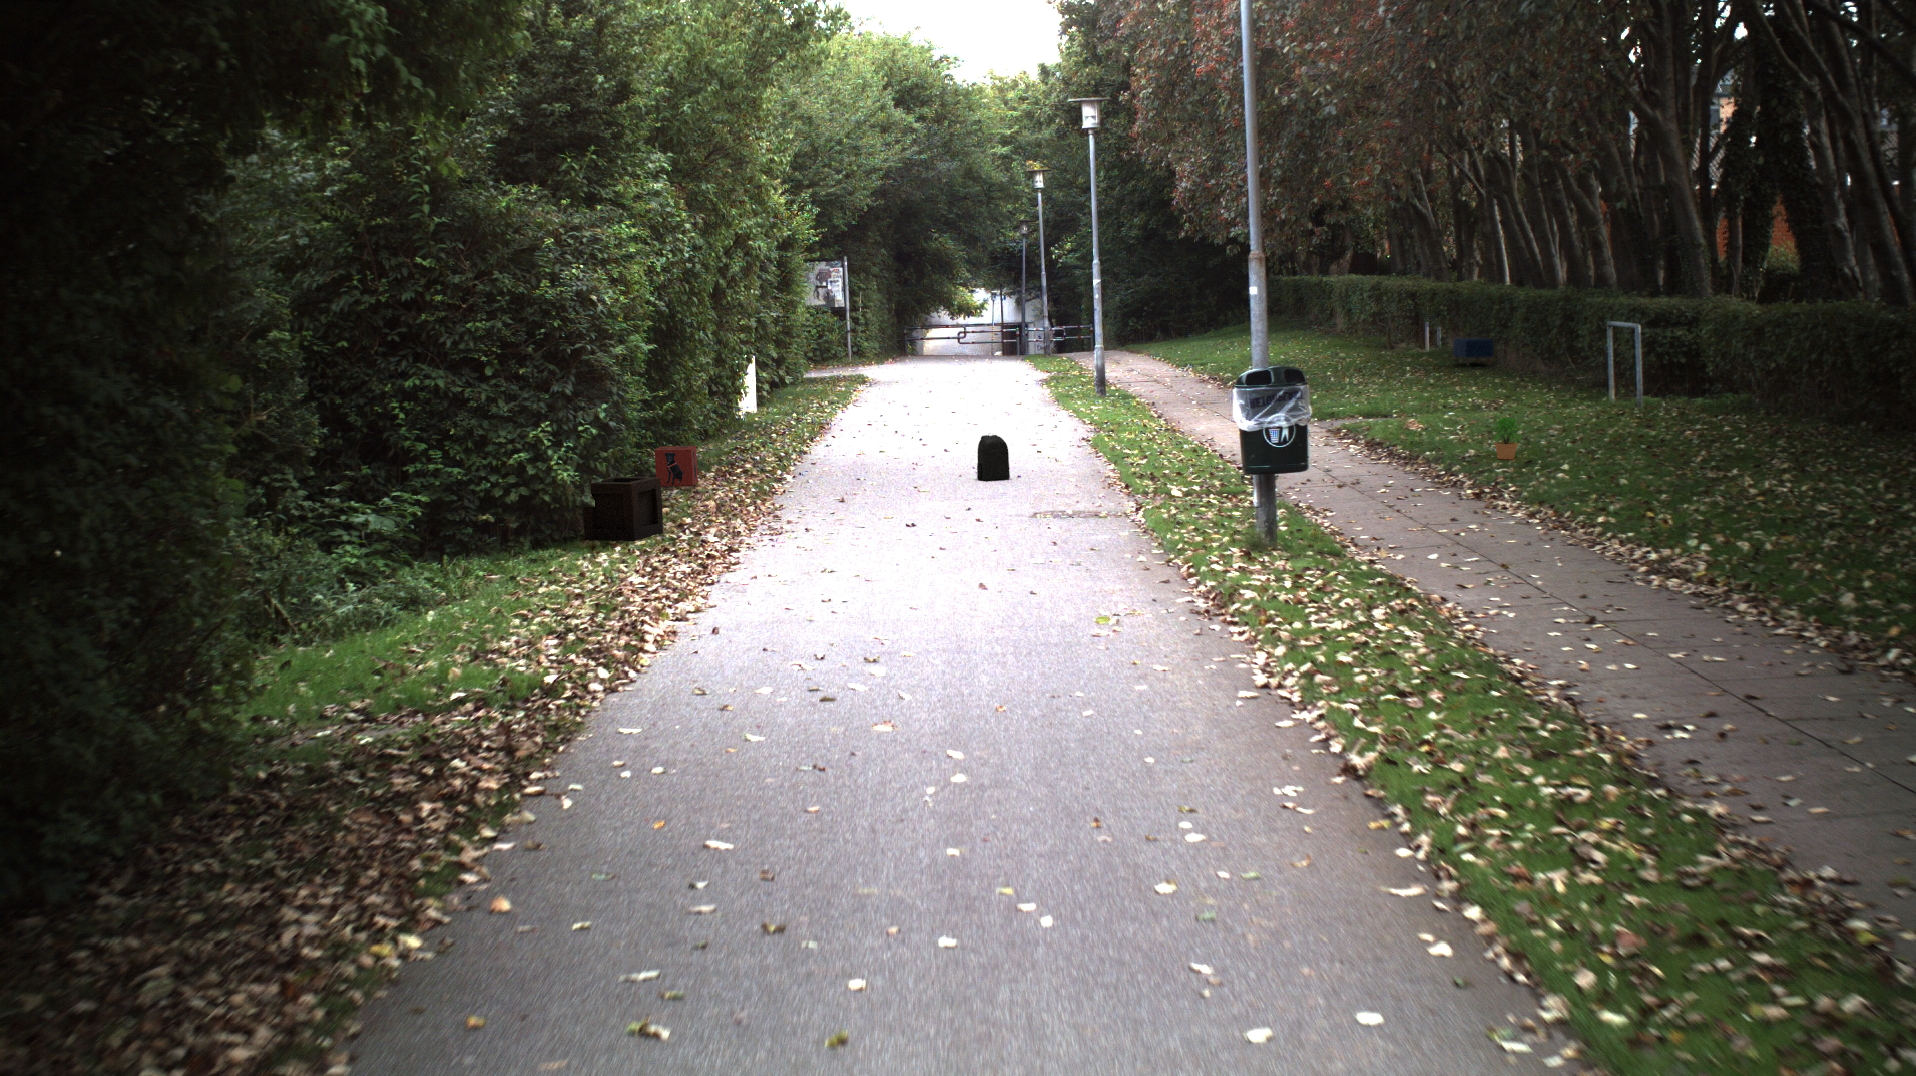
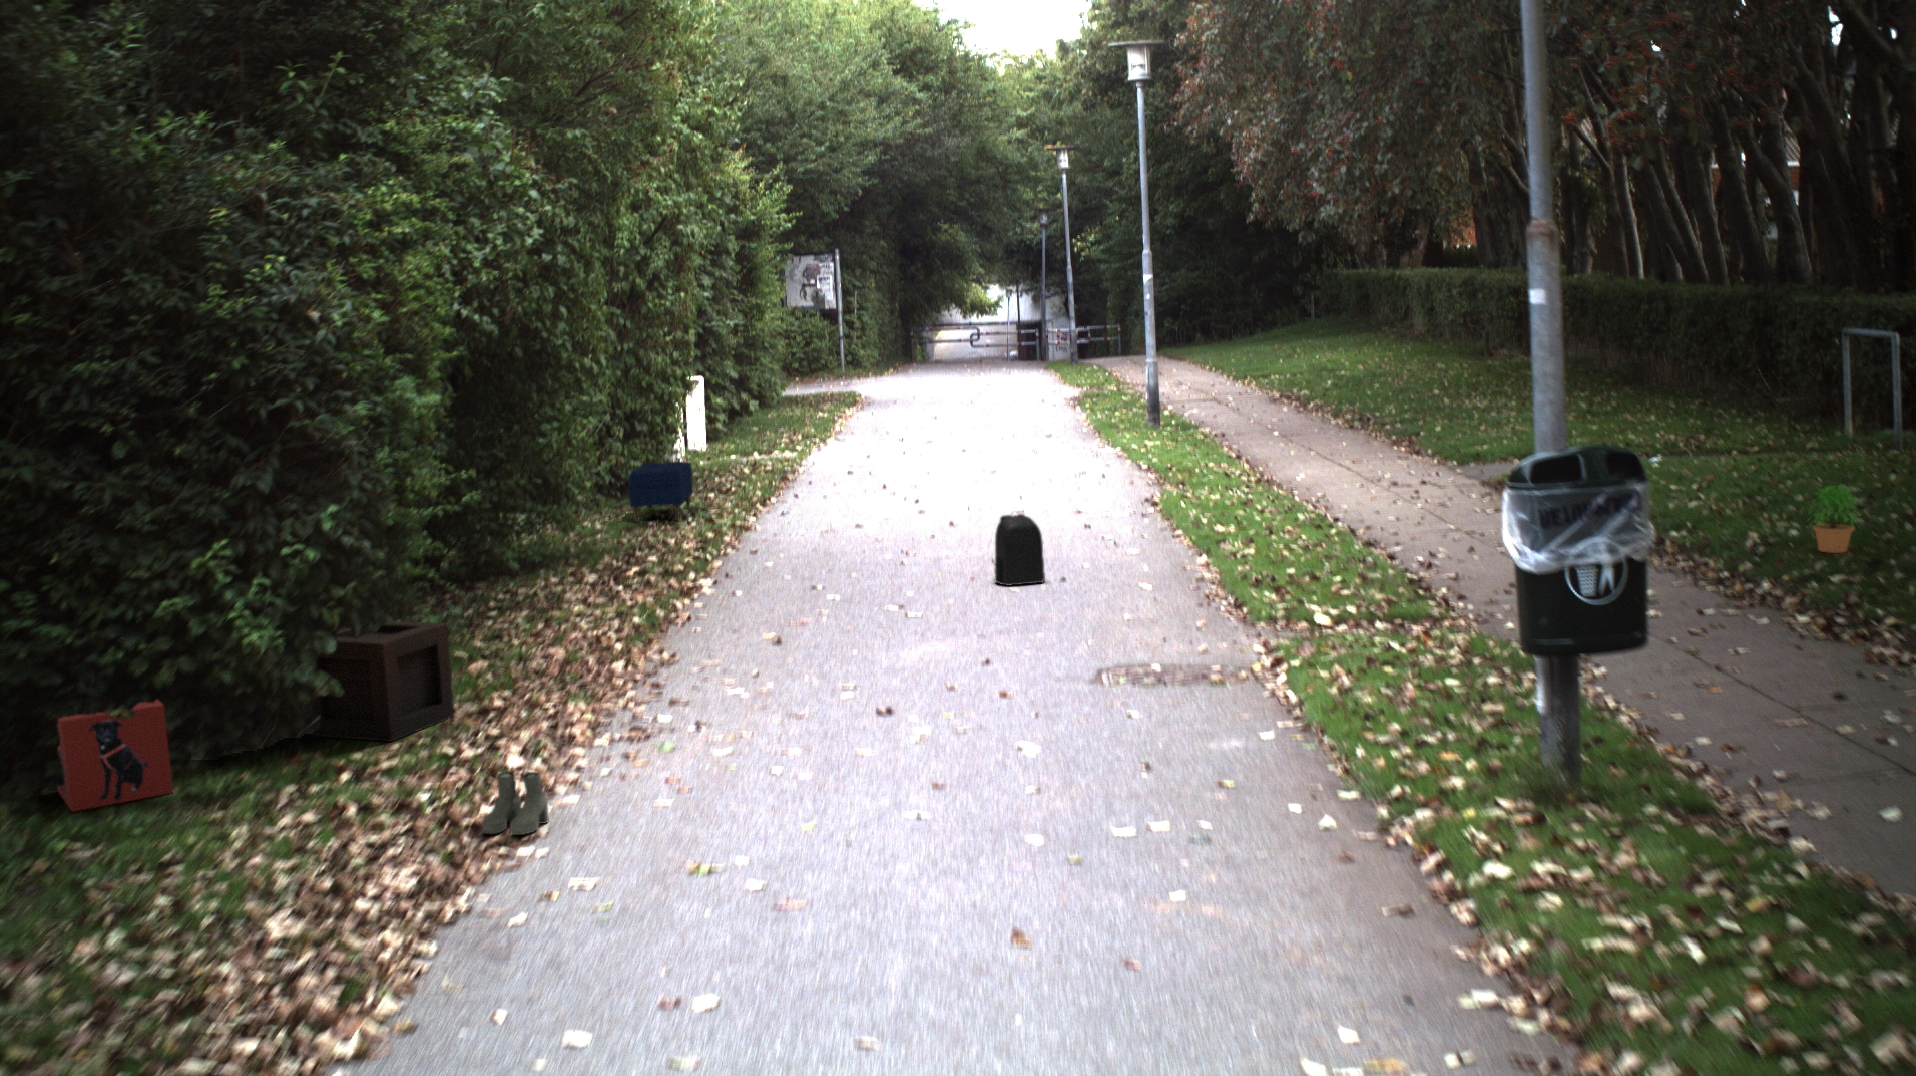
bench: present [1453,338,1493,365] -> present [629,462,693,523]
storage box: present [655,446,698,486] -> present [57,700,173,812]
boots: none [710,537,742,567] -> present [482,771,549,835]

